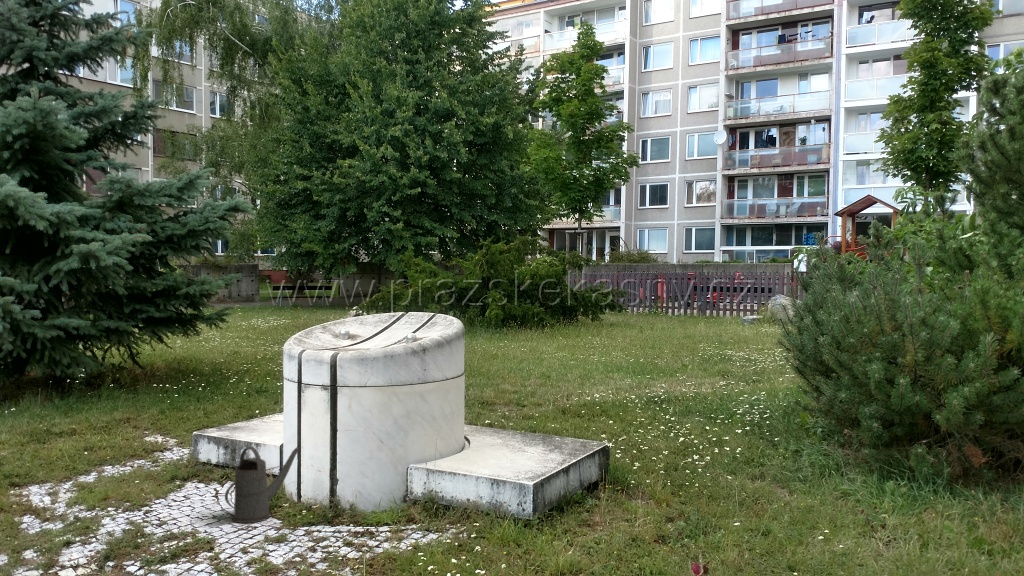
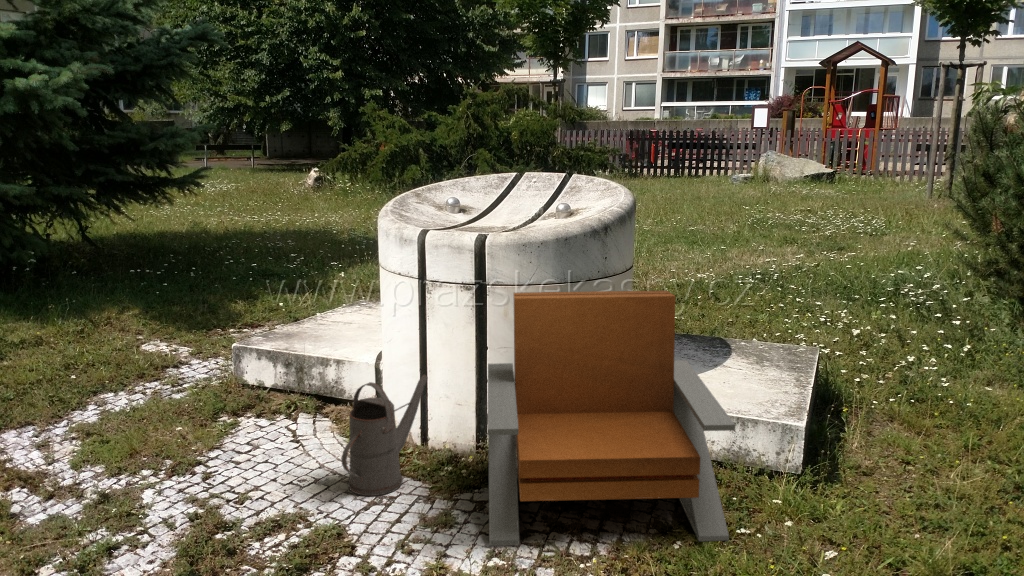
lounge chair: none [298,390,468,551] -> present [487,290,735,546]

